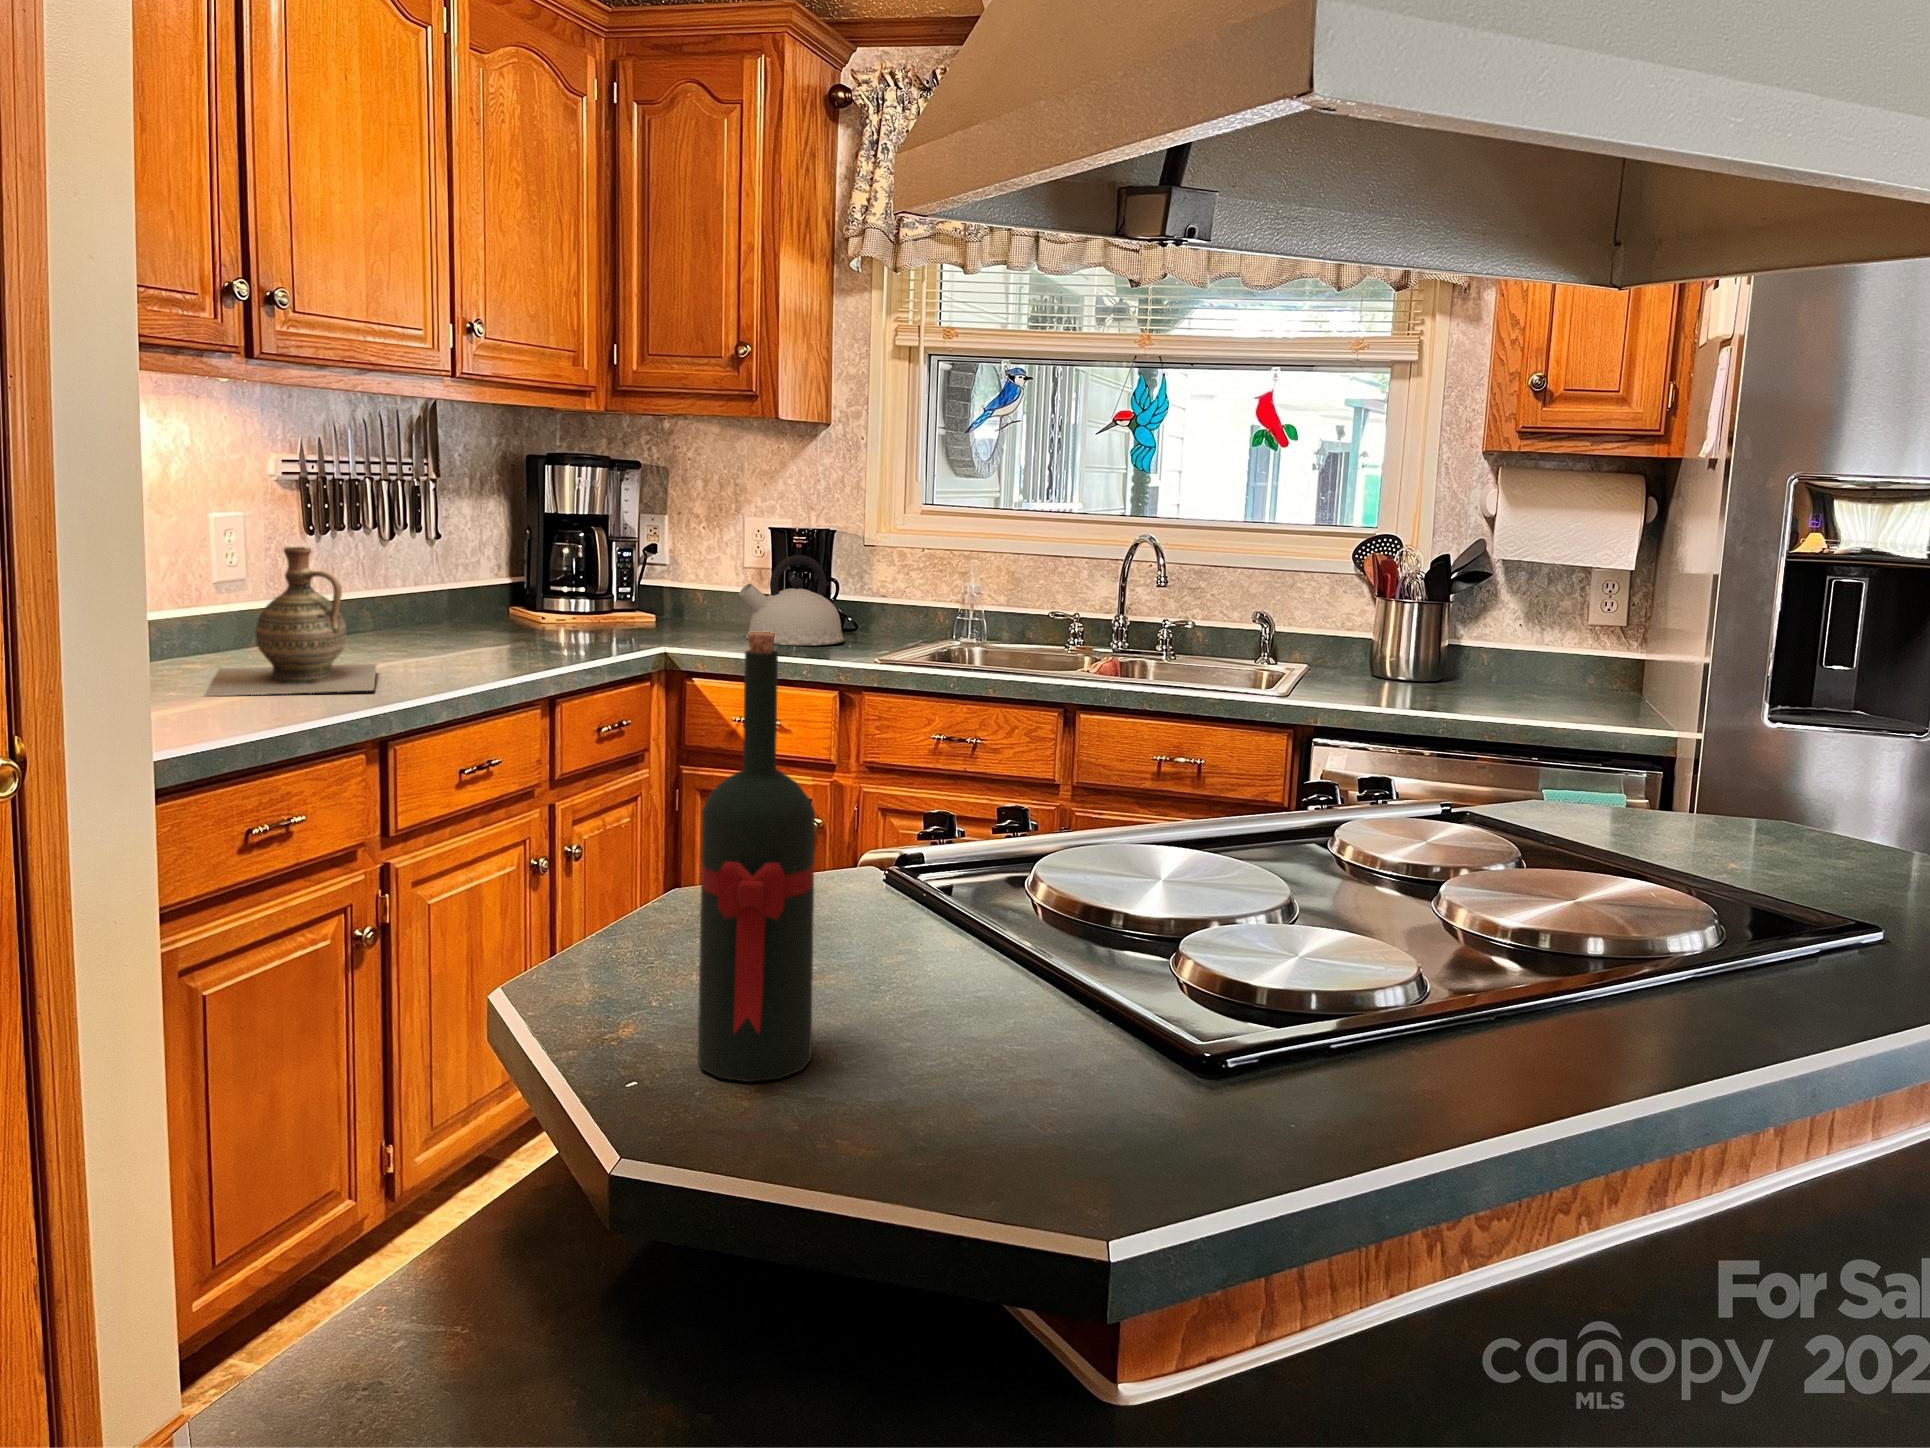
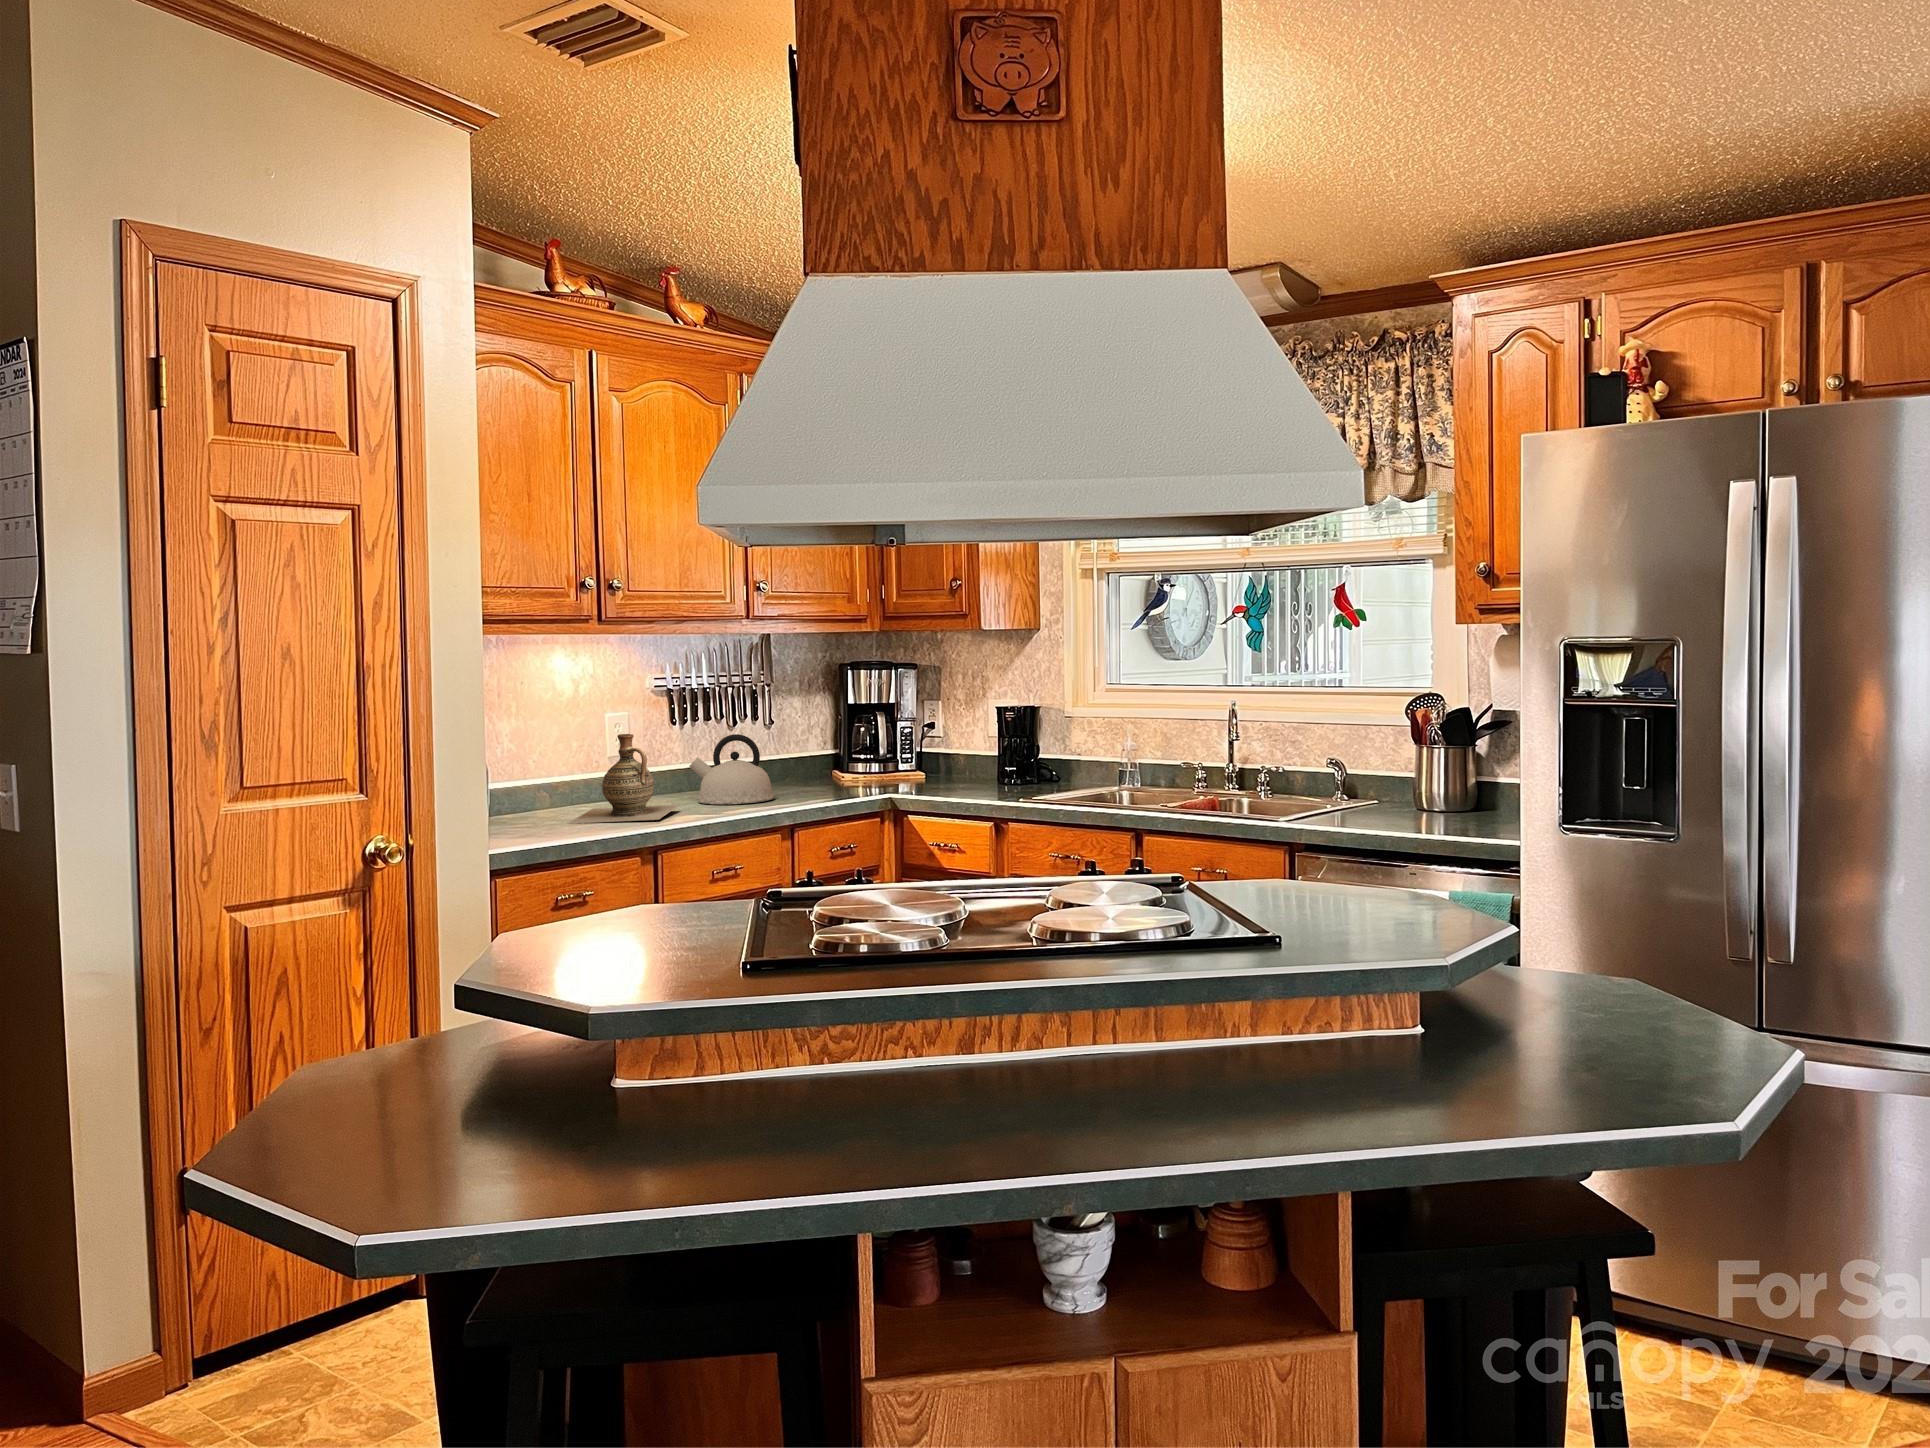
kettle: present [739,555,844,645] -> present [689,734,775,804]
wine bottle: present [698,632,815,1082] -> none [526,766,584,961]

